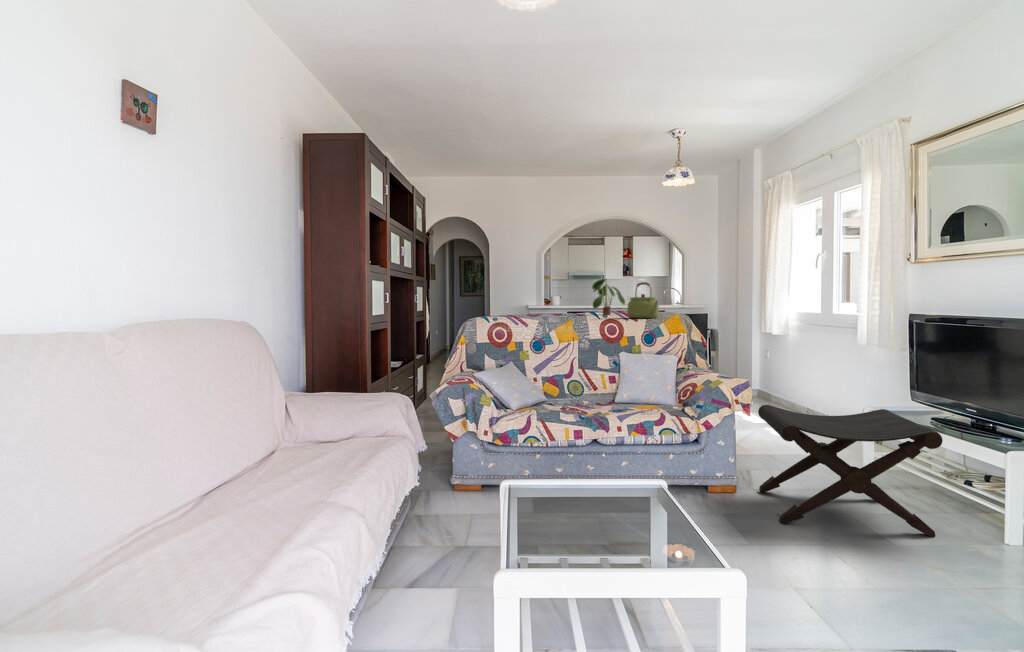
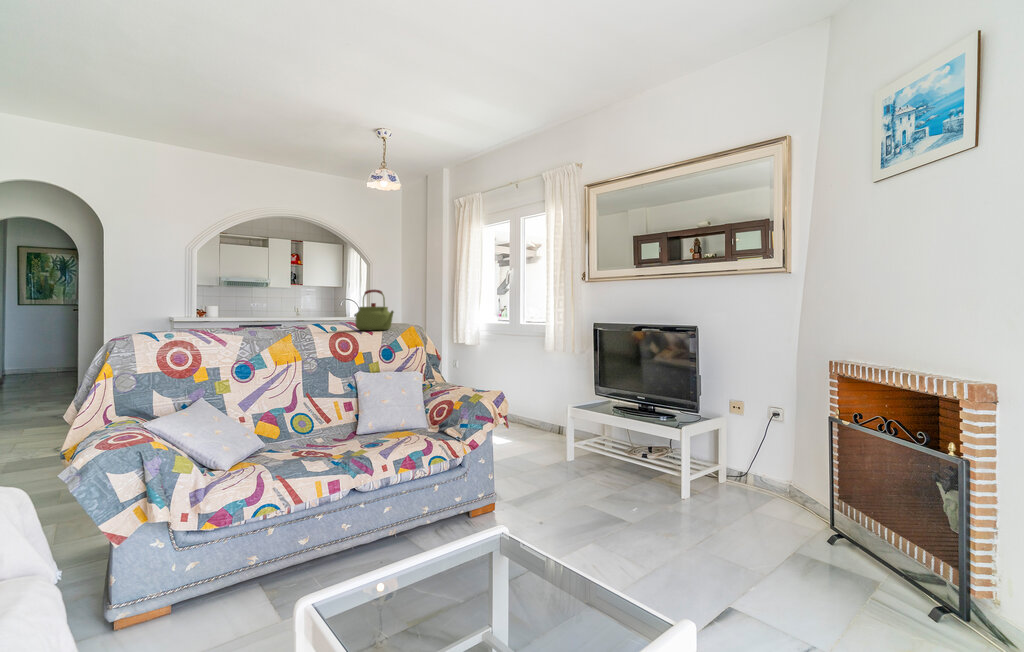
plant: present [592,279,625,315] -> none [292,284,340,327]
footstool: present [758,405,943,537] -> none [513,406,668,537]

